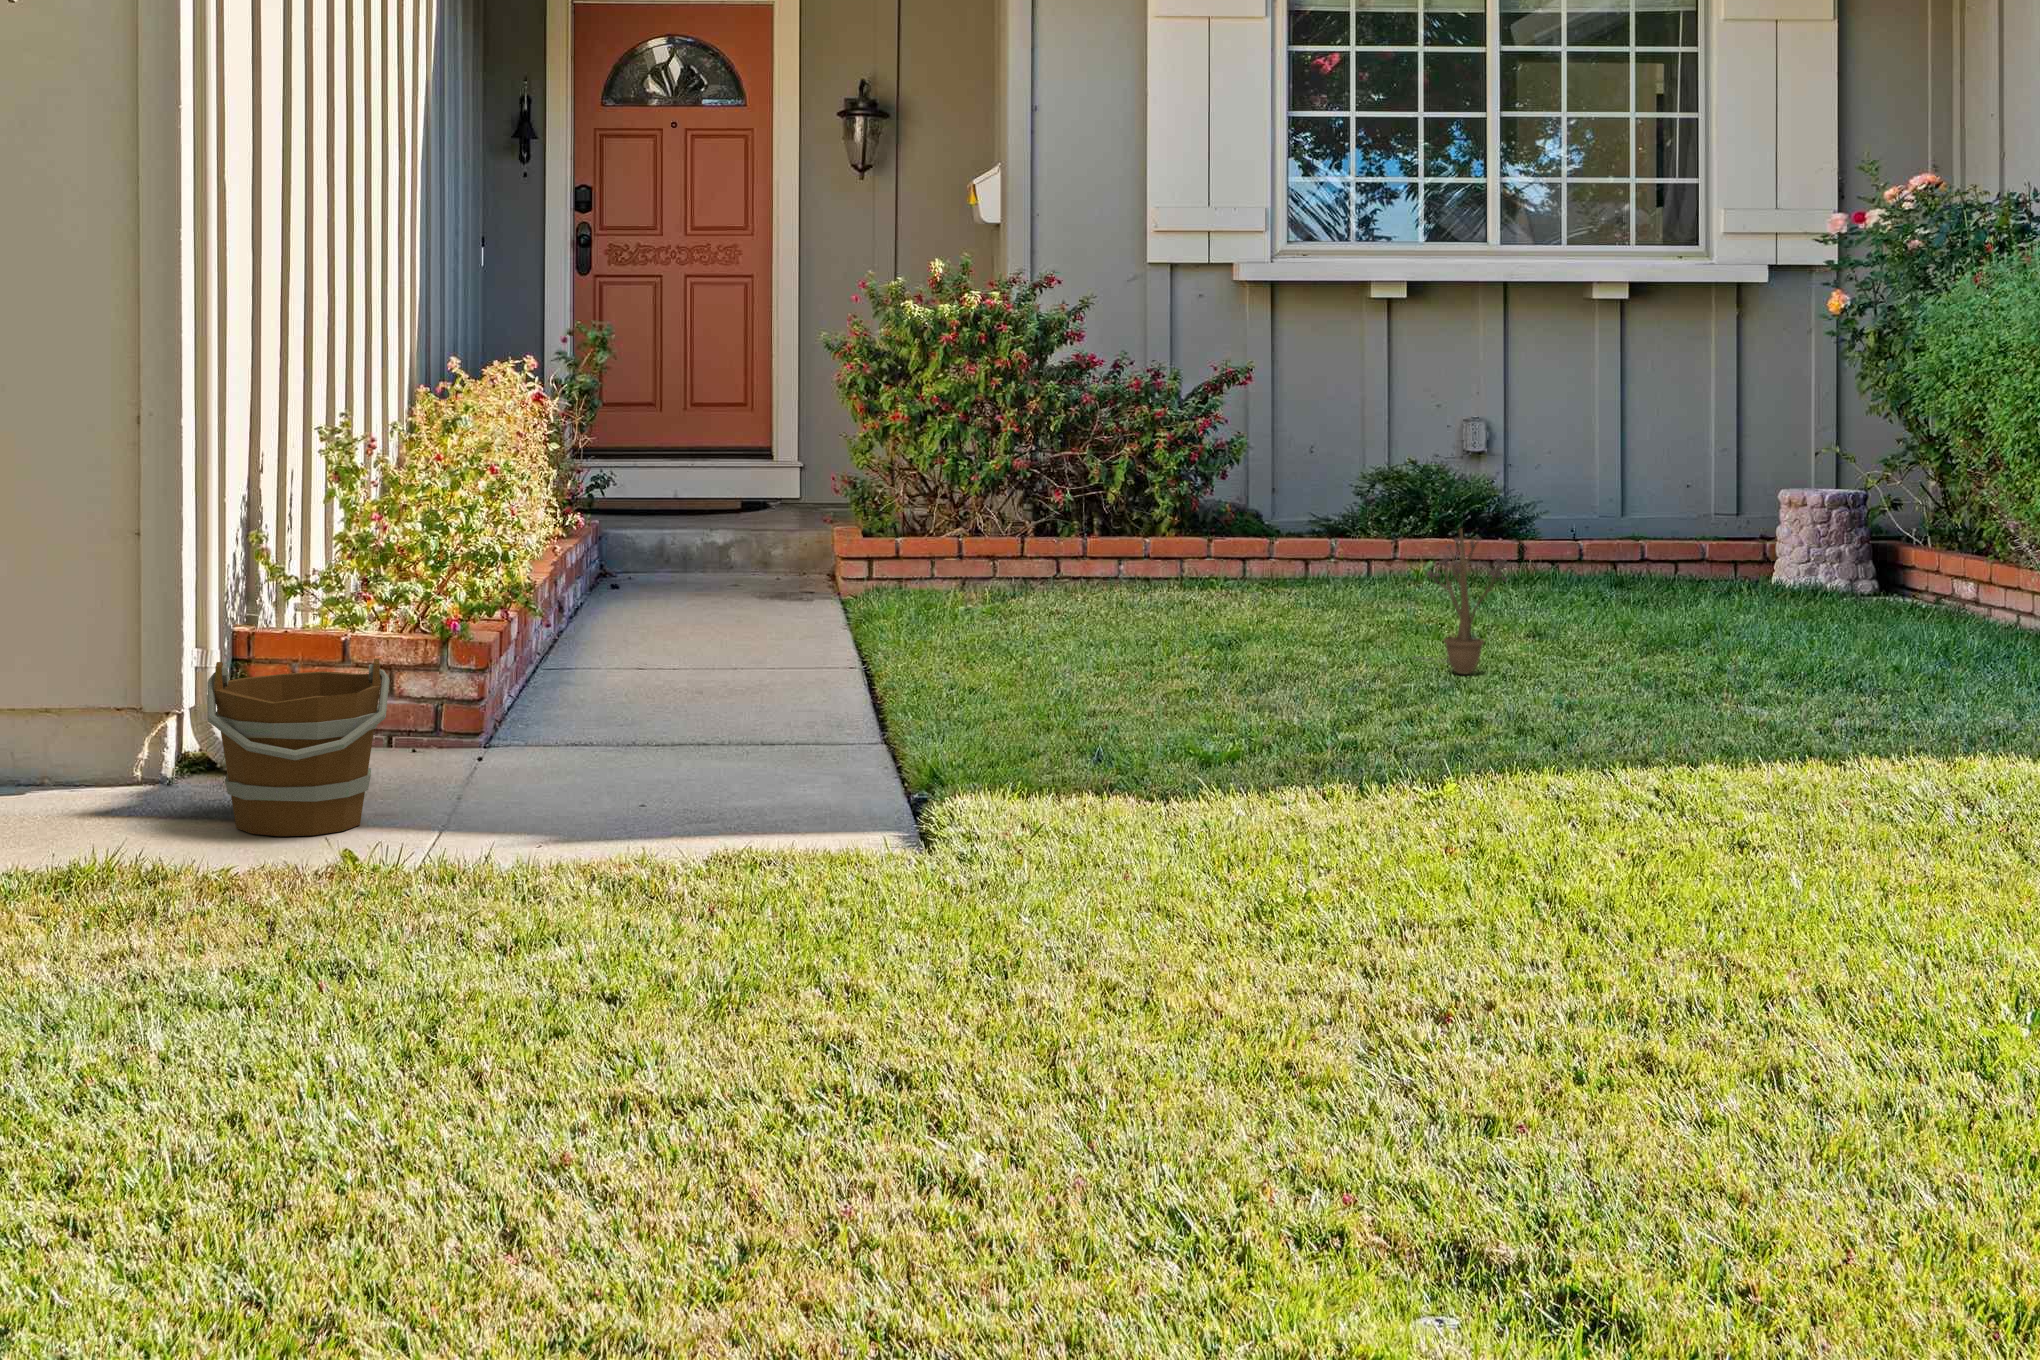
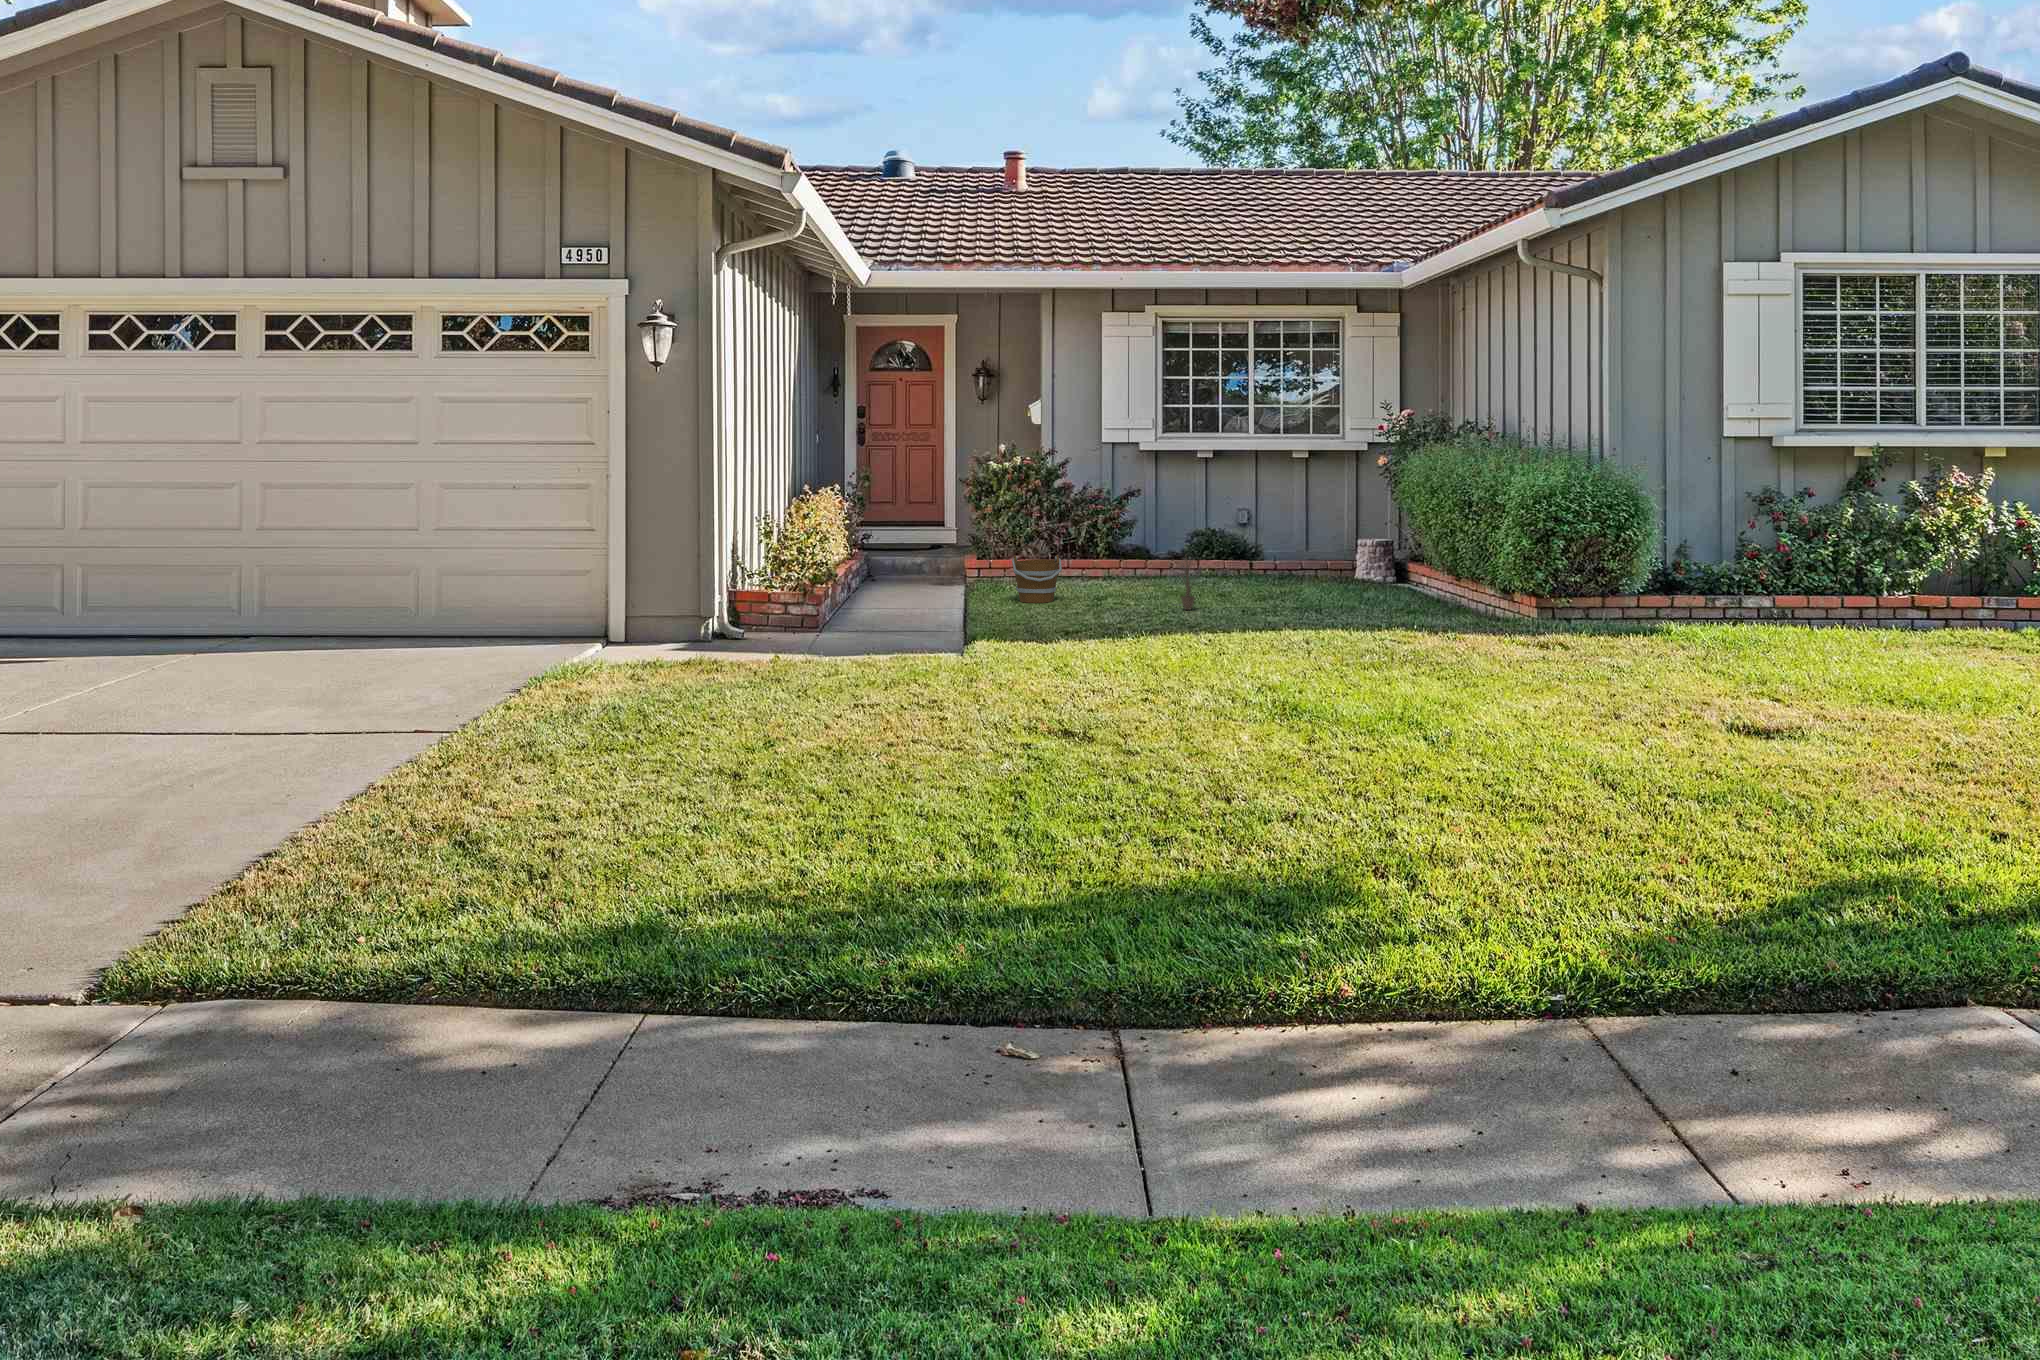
bucket: present [207,658,390,836] -> present [1012,555,1062,603]

